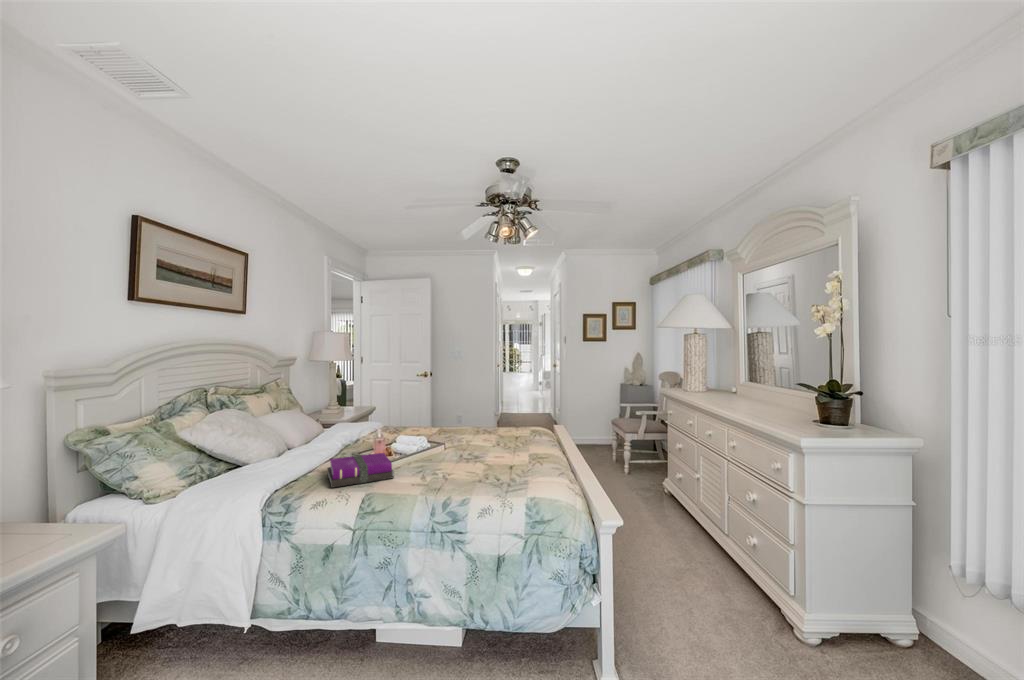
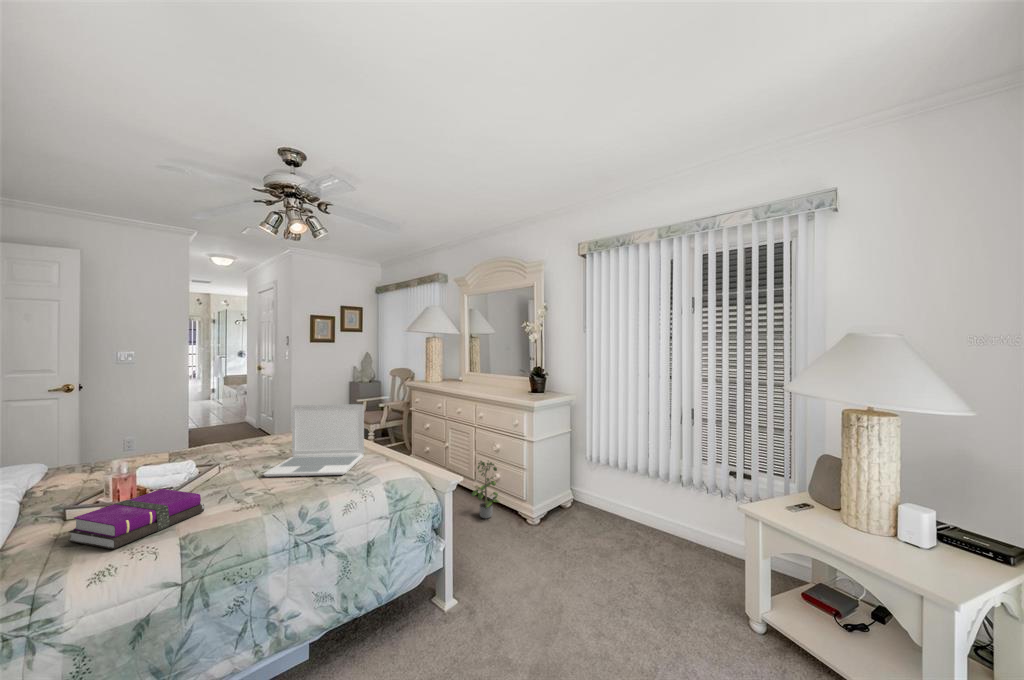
laptop: none [456,401,545,477] -> present [263,404,364,477]
potted plant: none [703,506,741,592] -> present [472,461,499,518]

